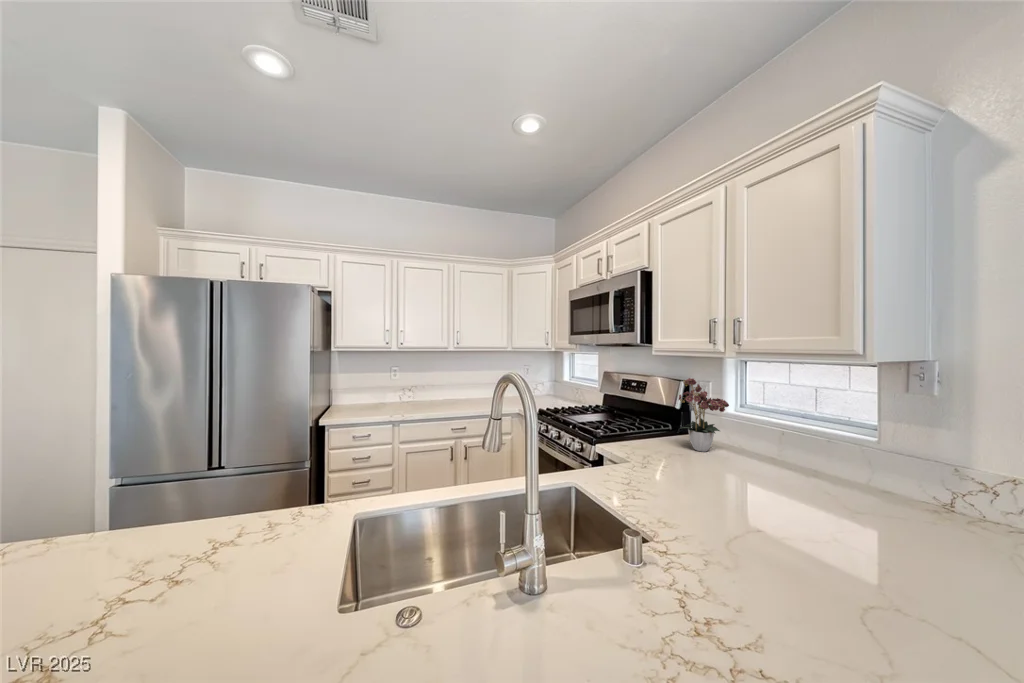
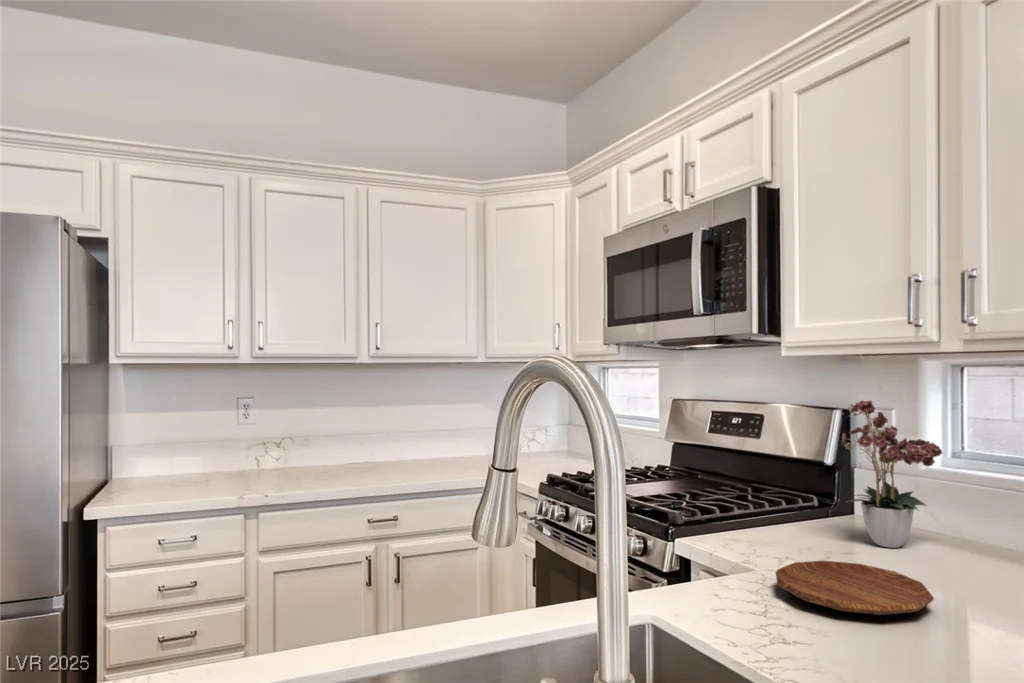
tray: none [636,457,710,484] -> present [776,561,934,615]

